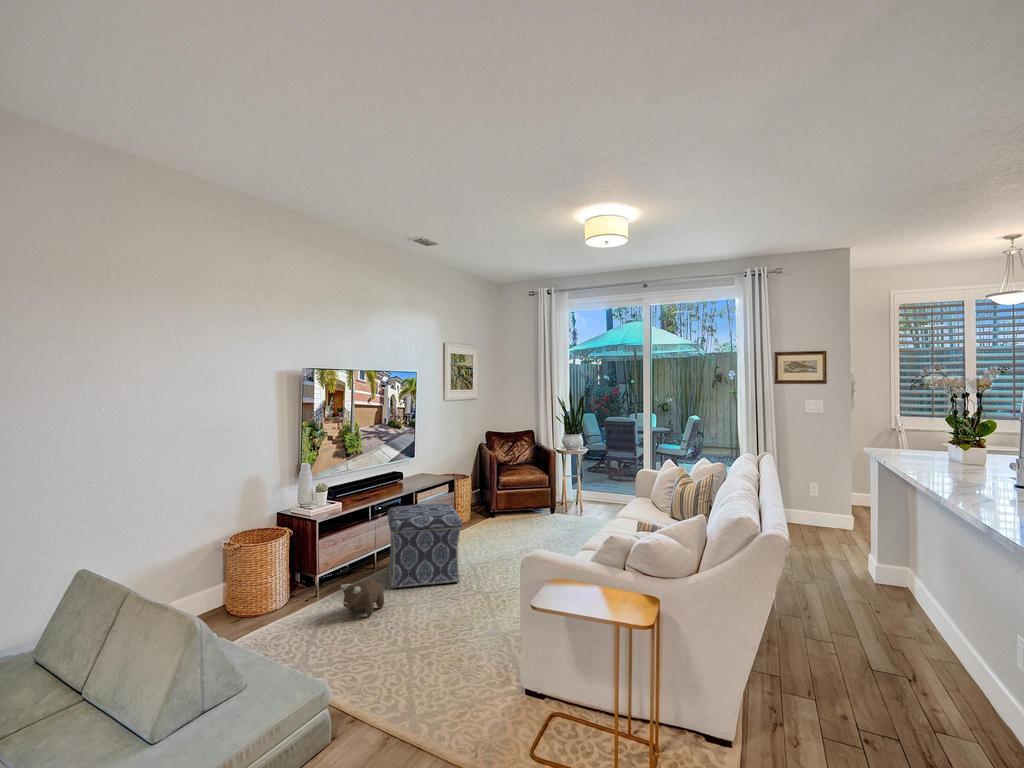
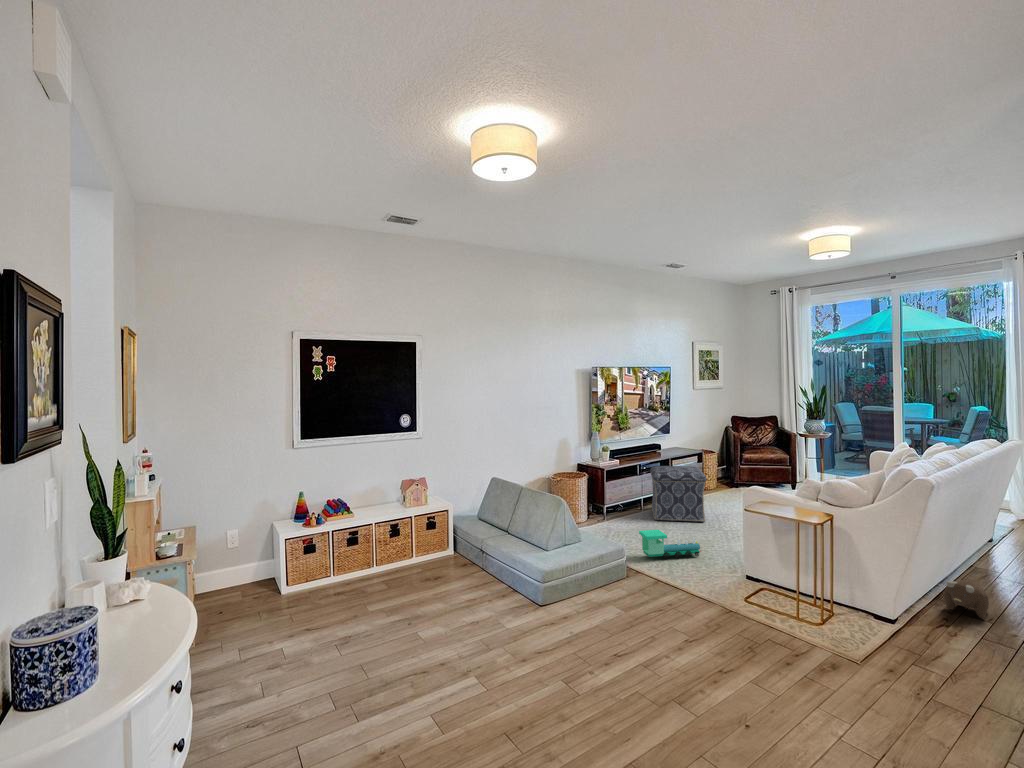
plush toy: present [341,579,384,616] -> present [944,580,989,618]
toy train: none [361,627,458,682] -> present [639,530,701,559]

